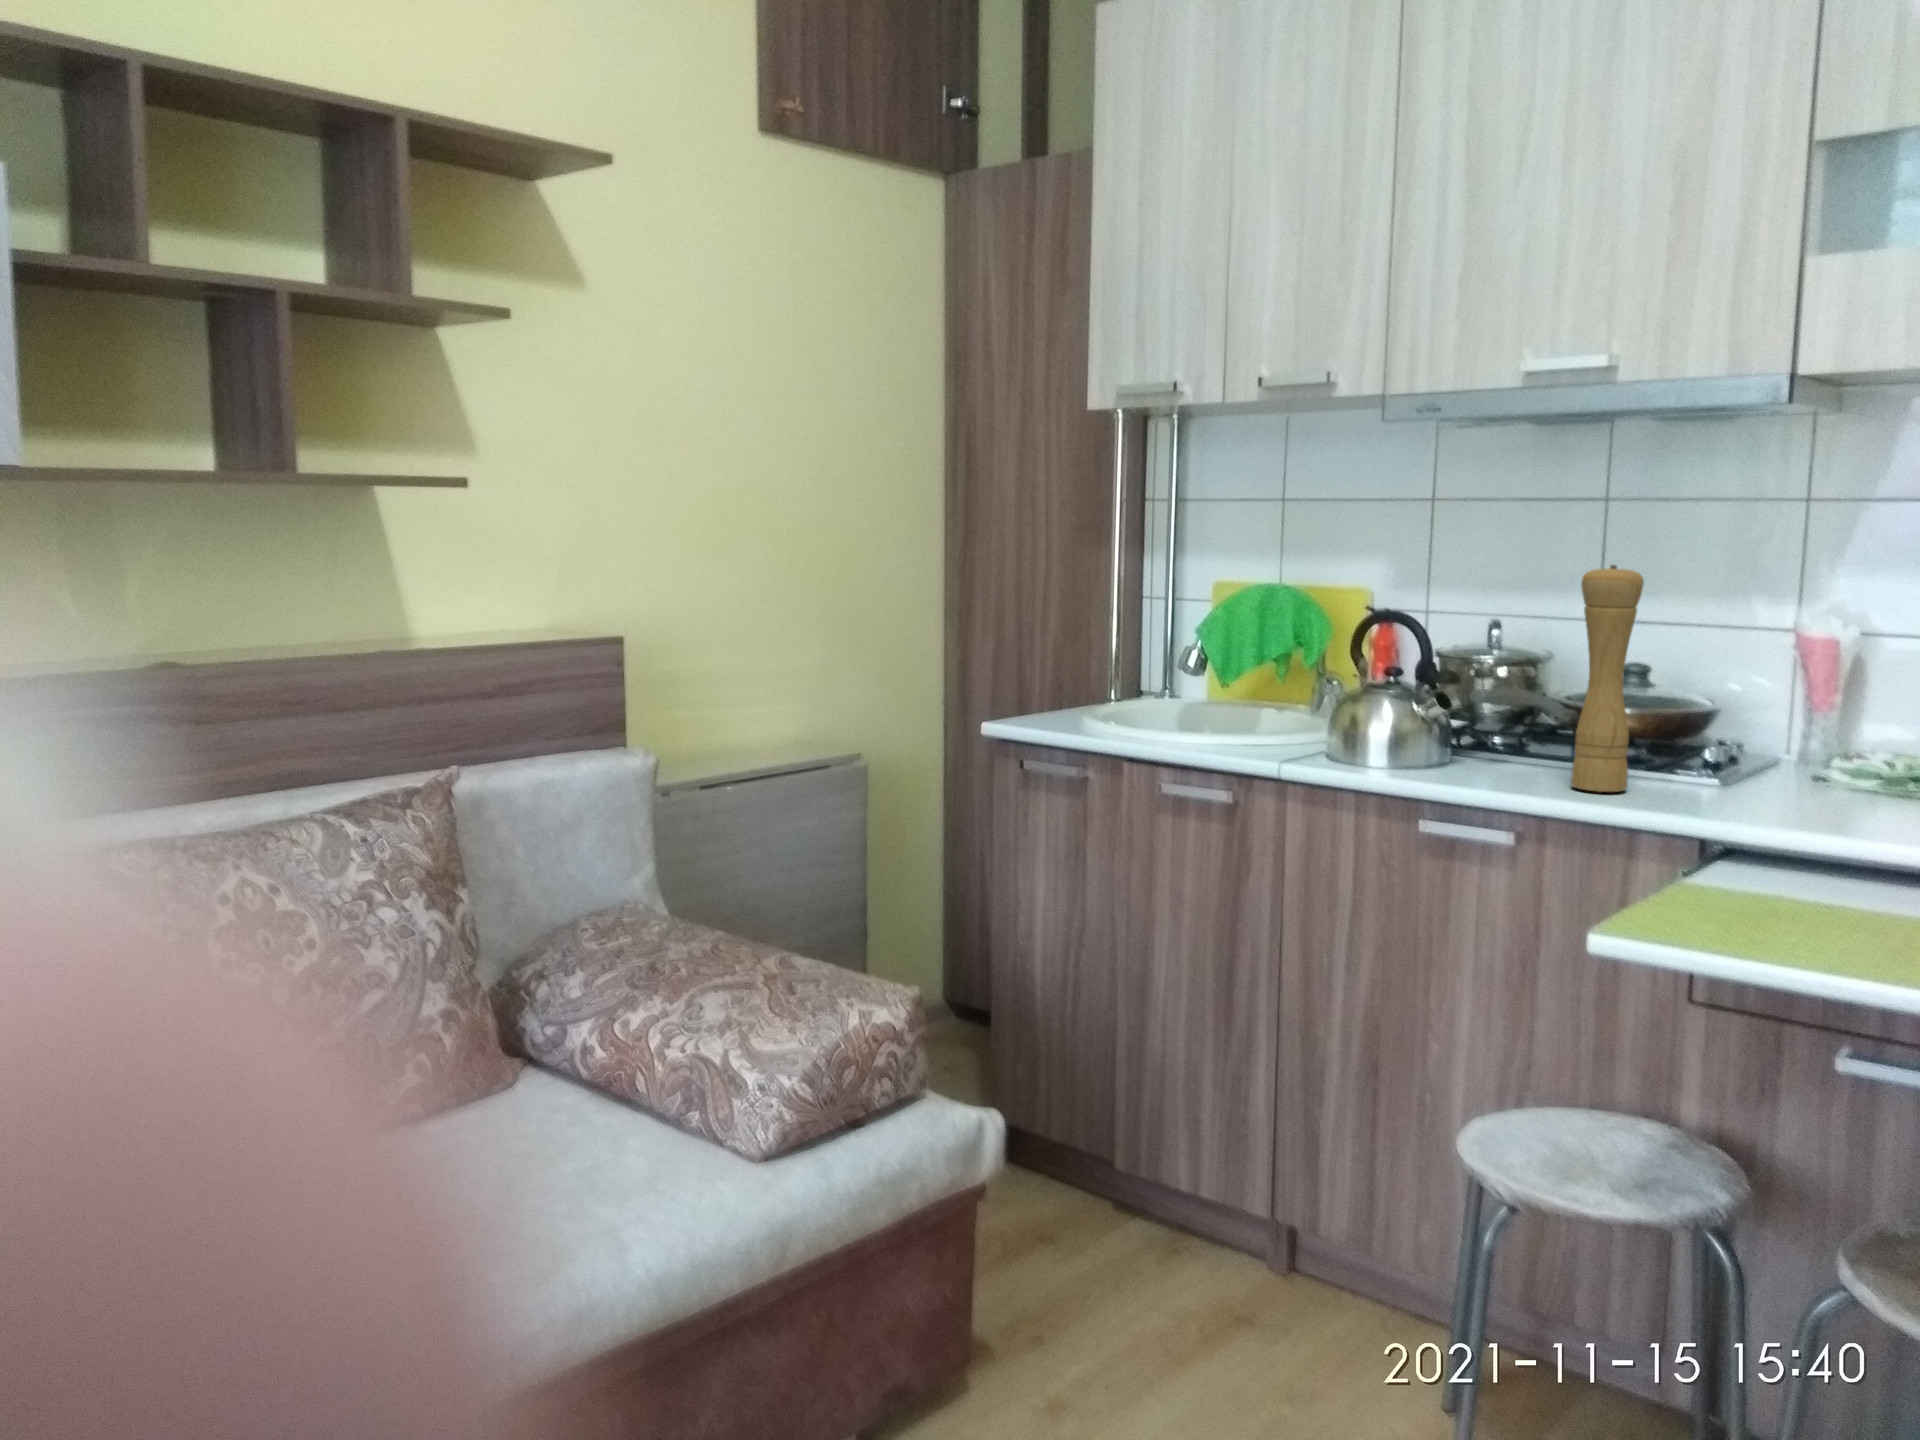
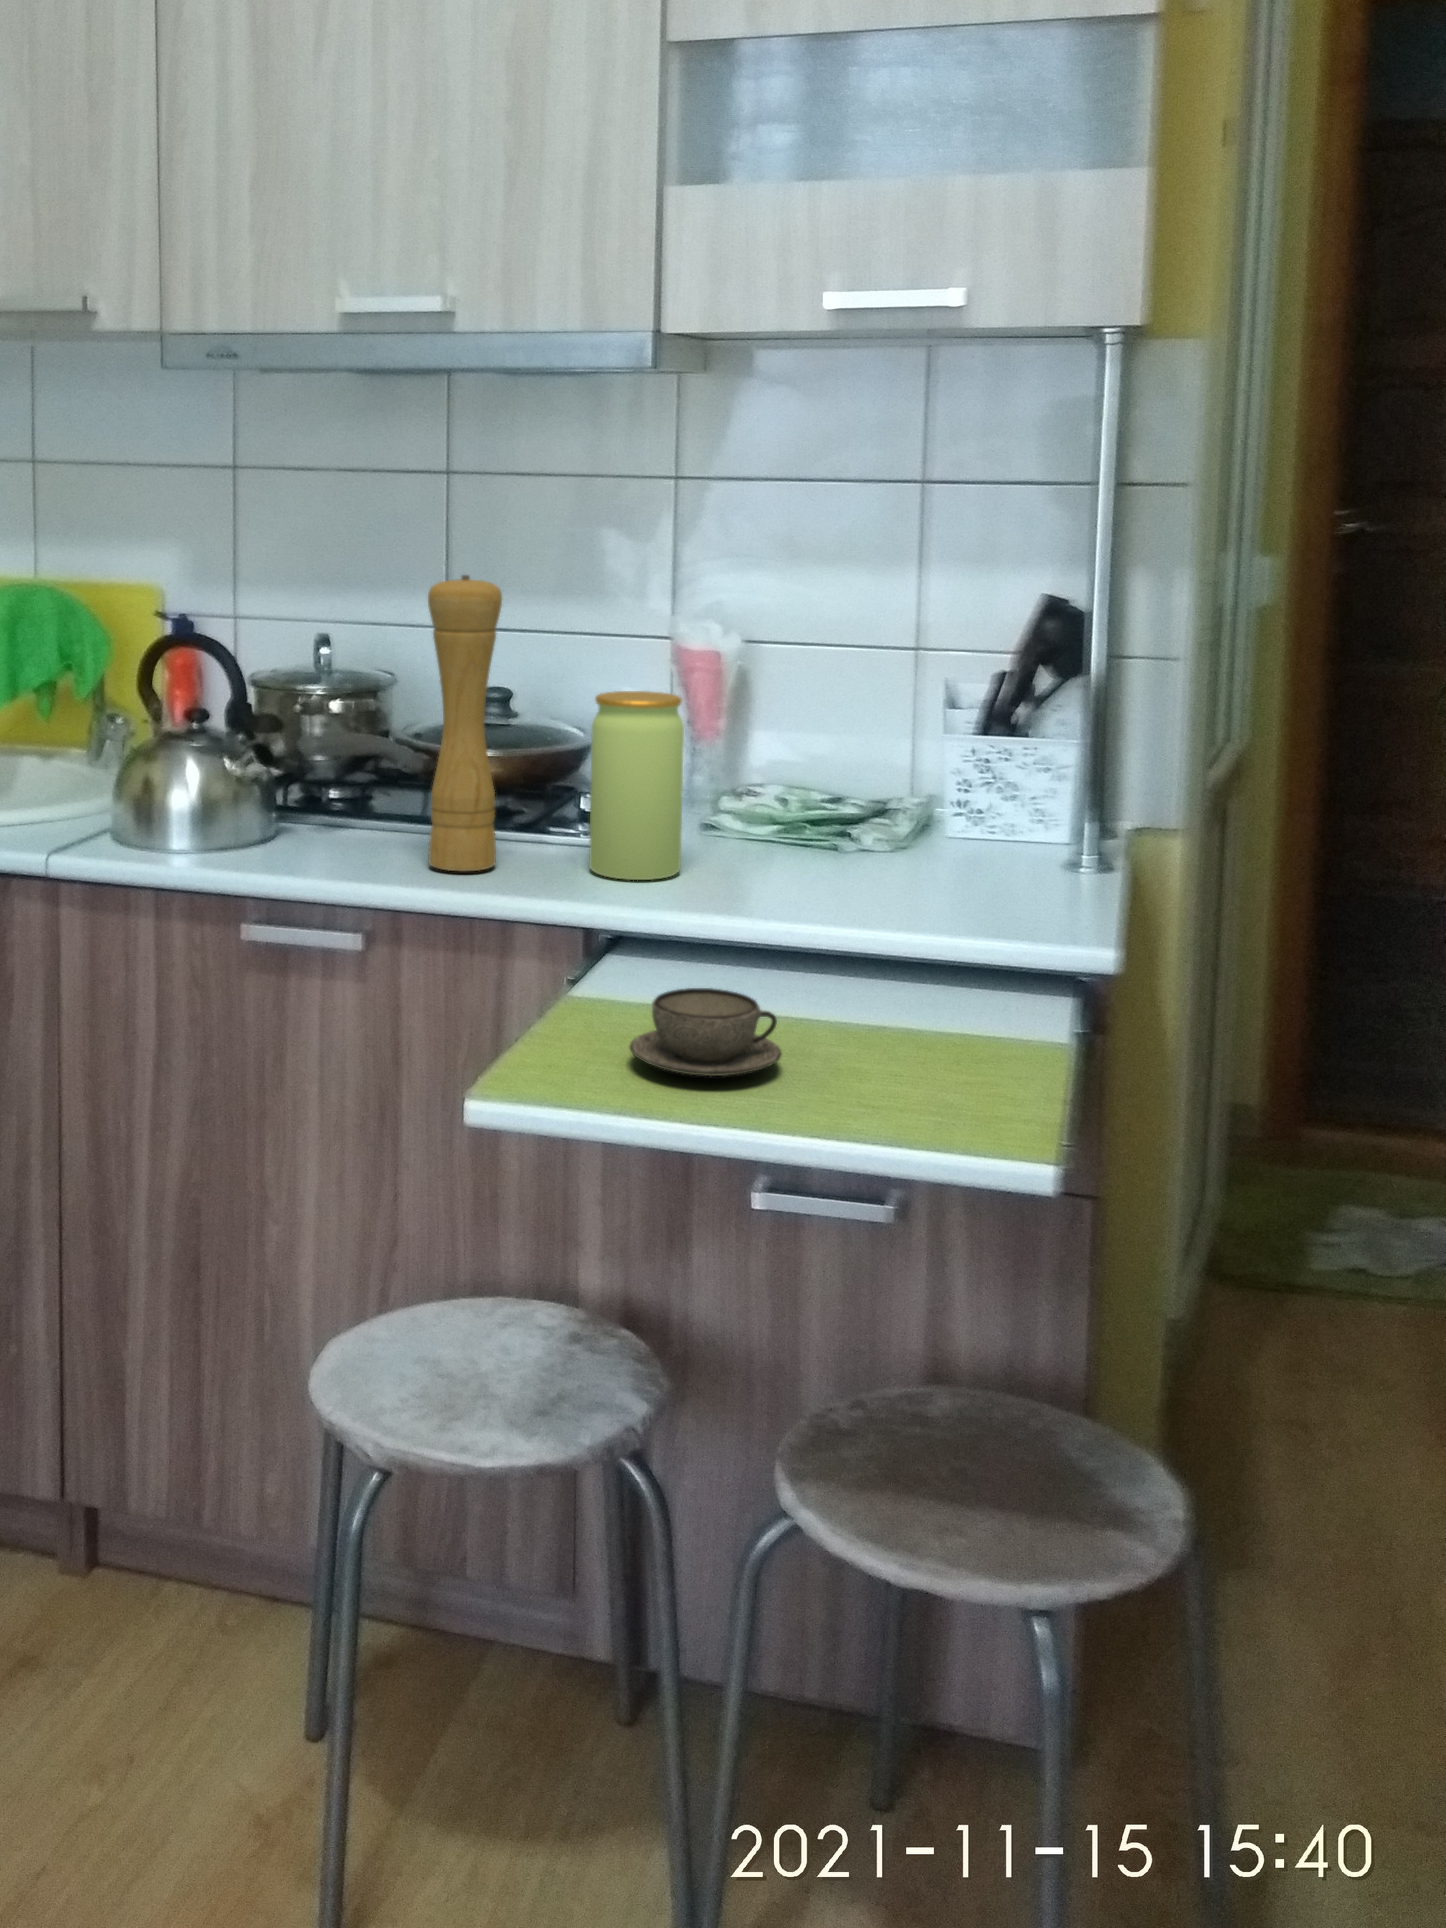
jar: none [1707,660,1798,808] -> present [589,691,684,880]
teacup: none [1732,875,1869,941] -> present [630,988,781,1076]

